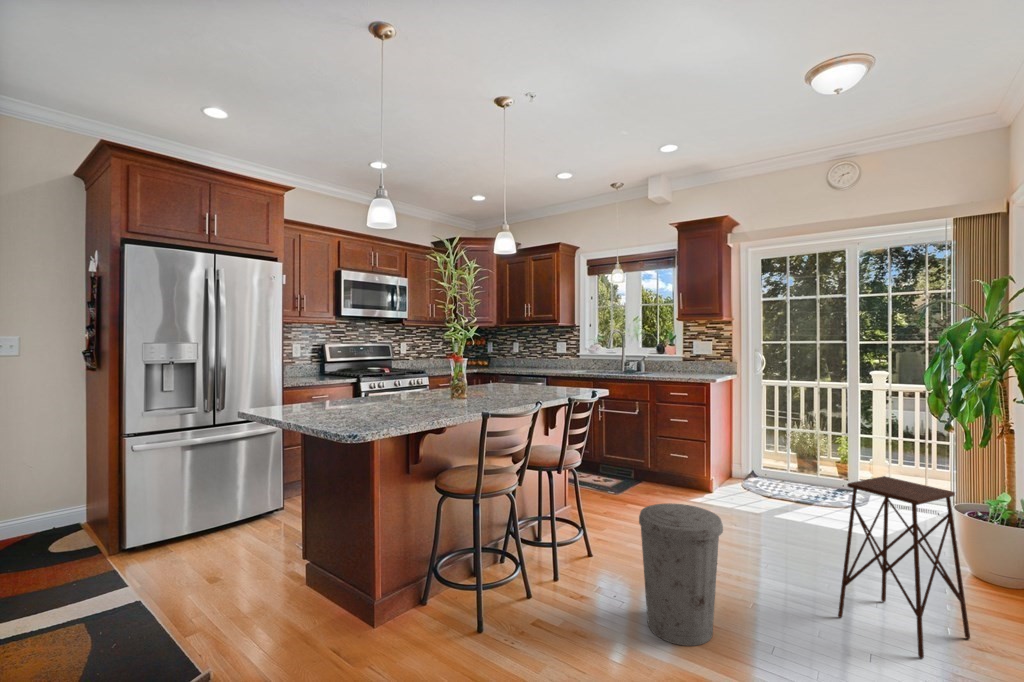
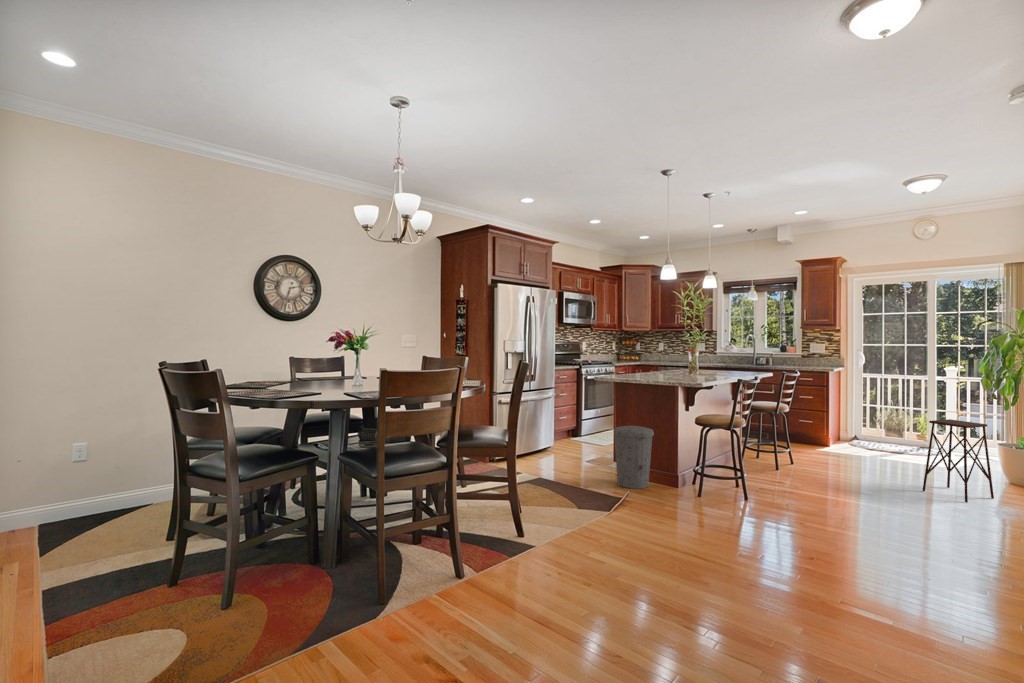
trash can: present [639,503,723,646] -> present [614,426,654,489]

